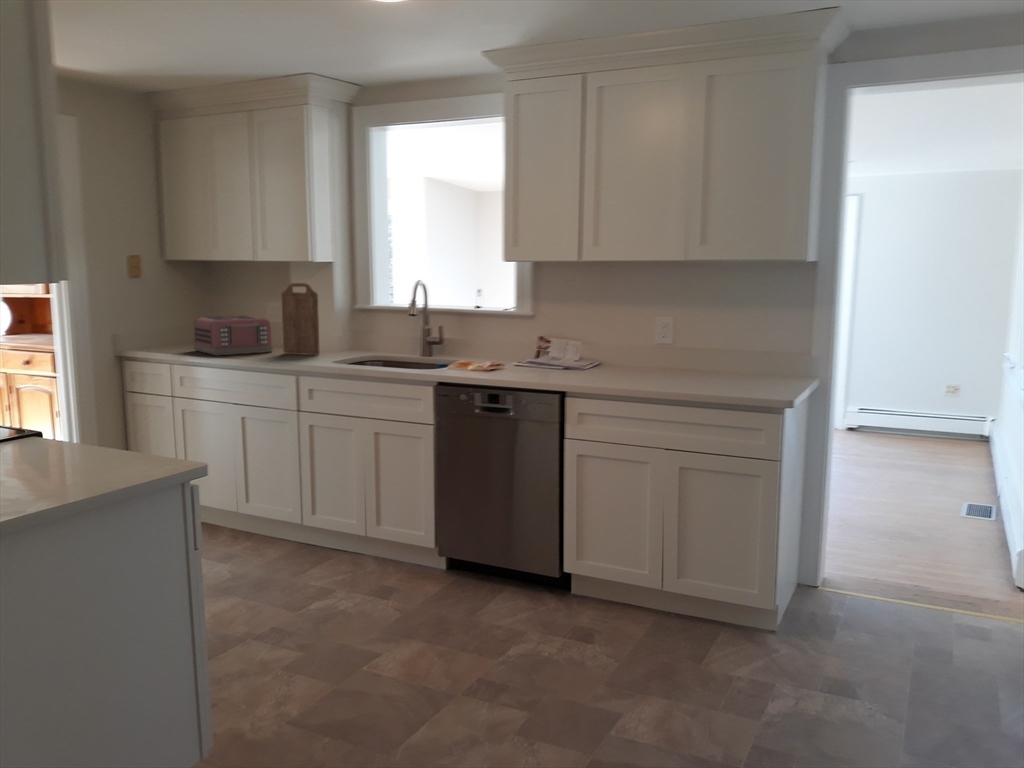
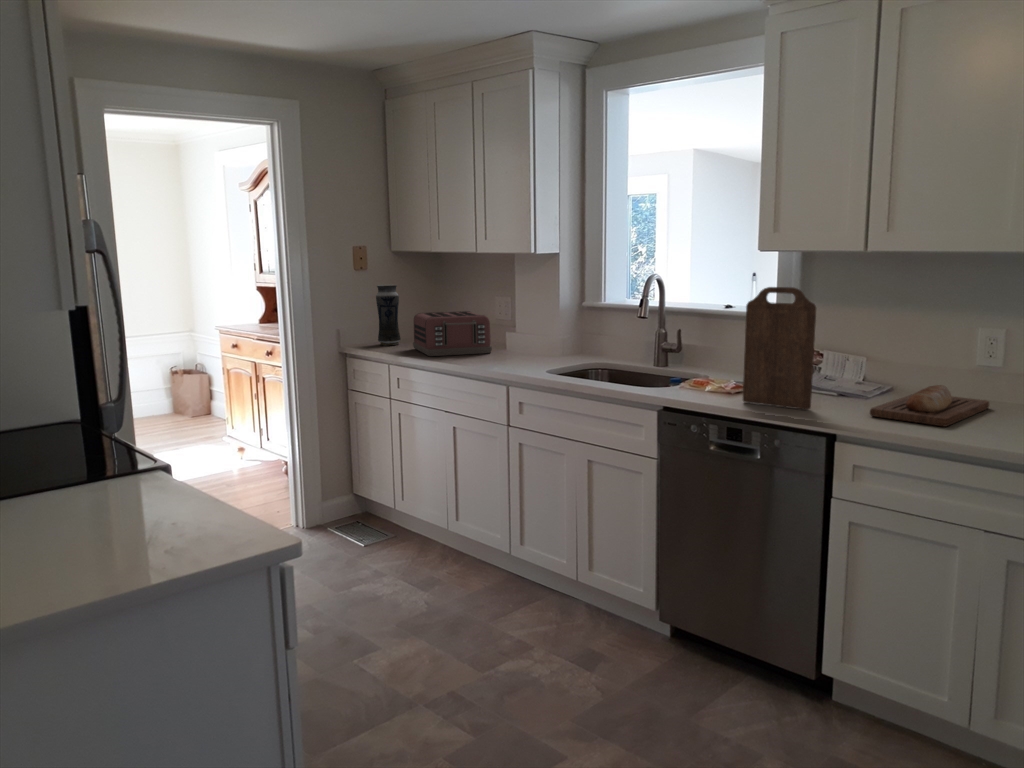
cutting board: present [281,283,320,355] -> present [743,287,816,410]
vase: none [151,292,177,349] -> present [376,285,401,345]
bread loaf: none [586,357,661,382] -> present [870,385,989,427]

